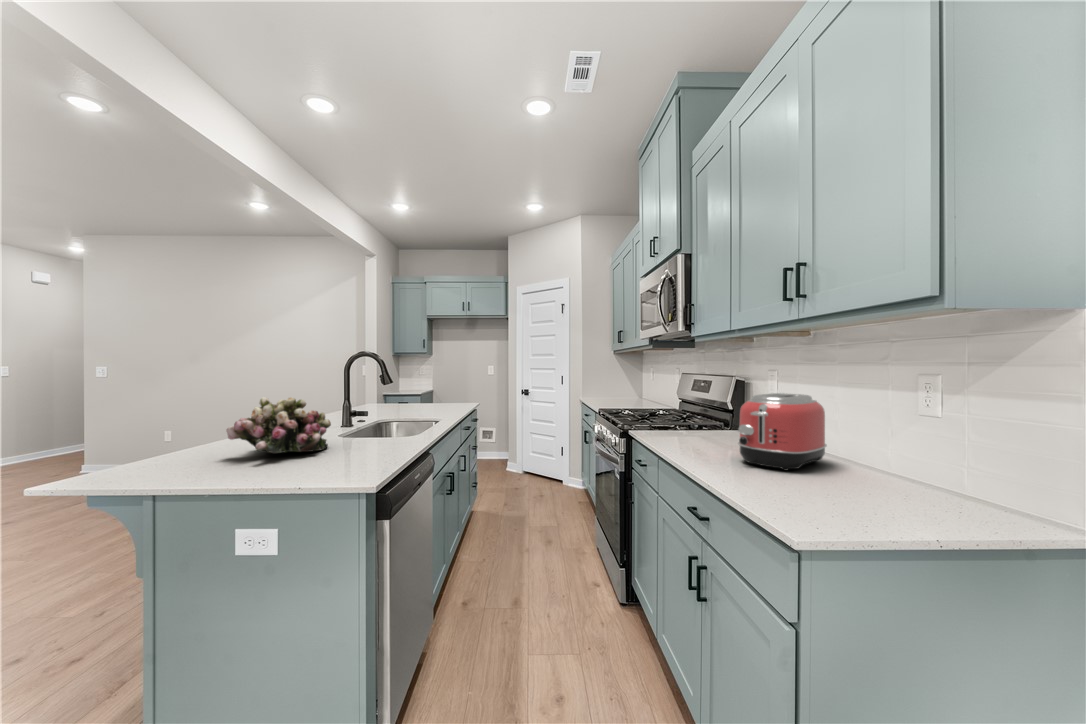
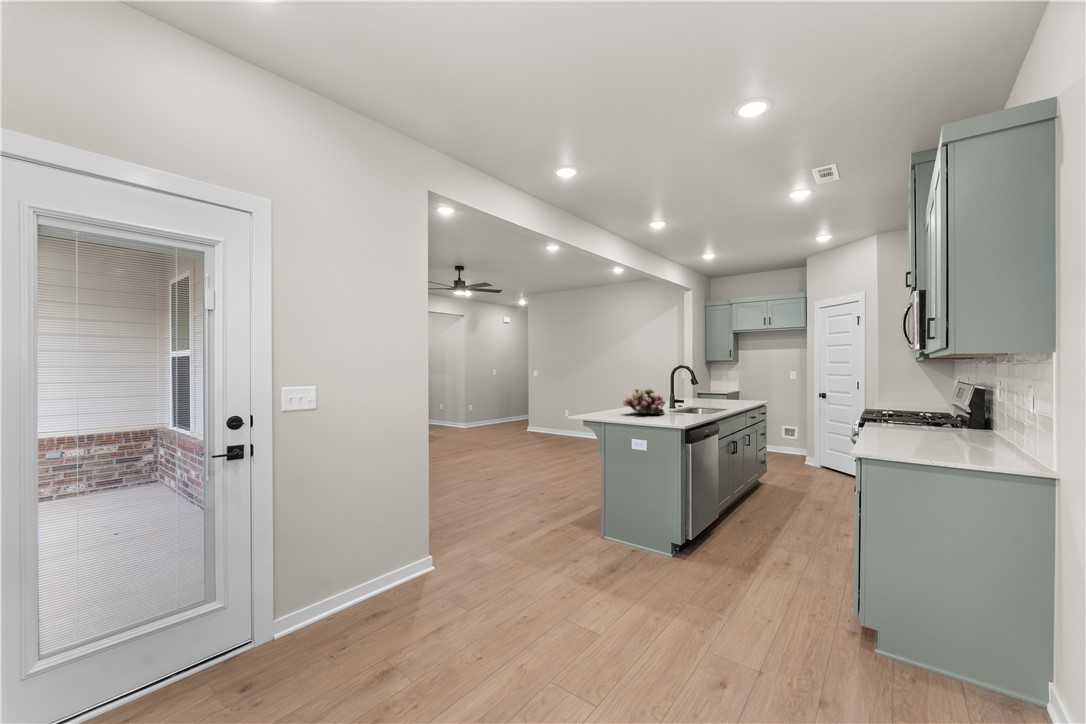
toaster: present [738,393,827,470] -> none [906,396,989,443]

